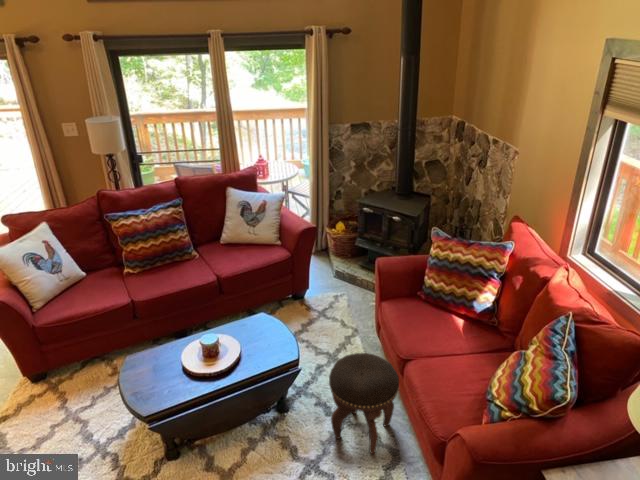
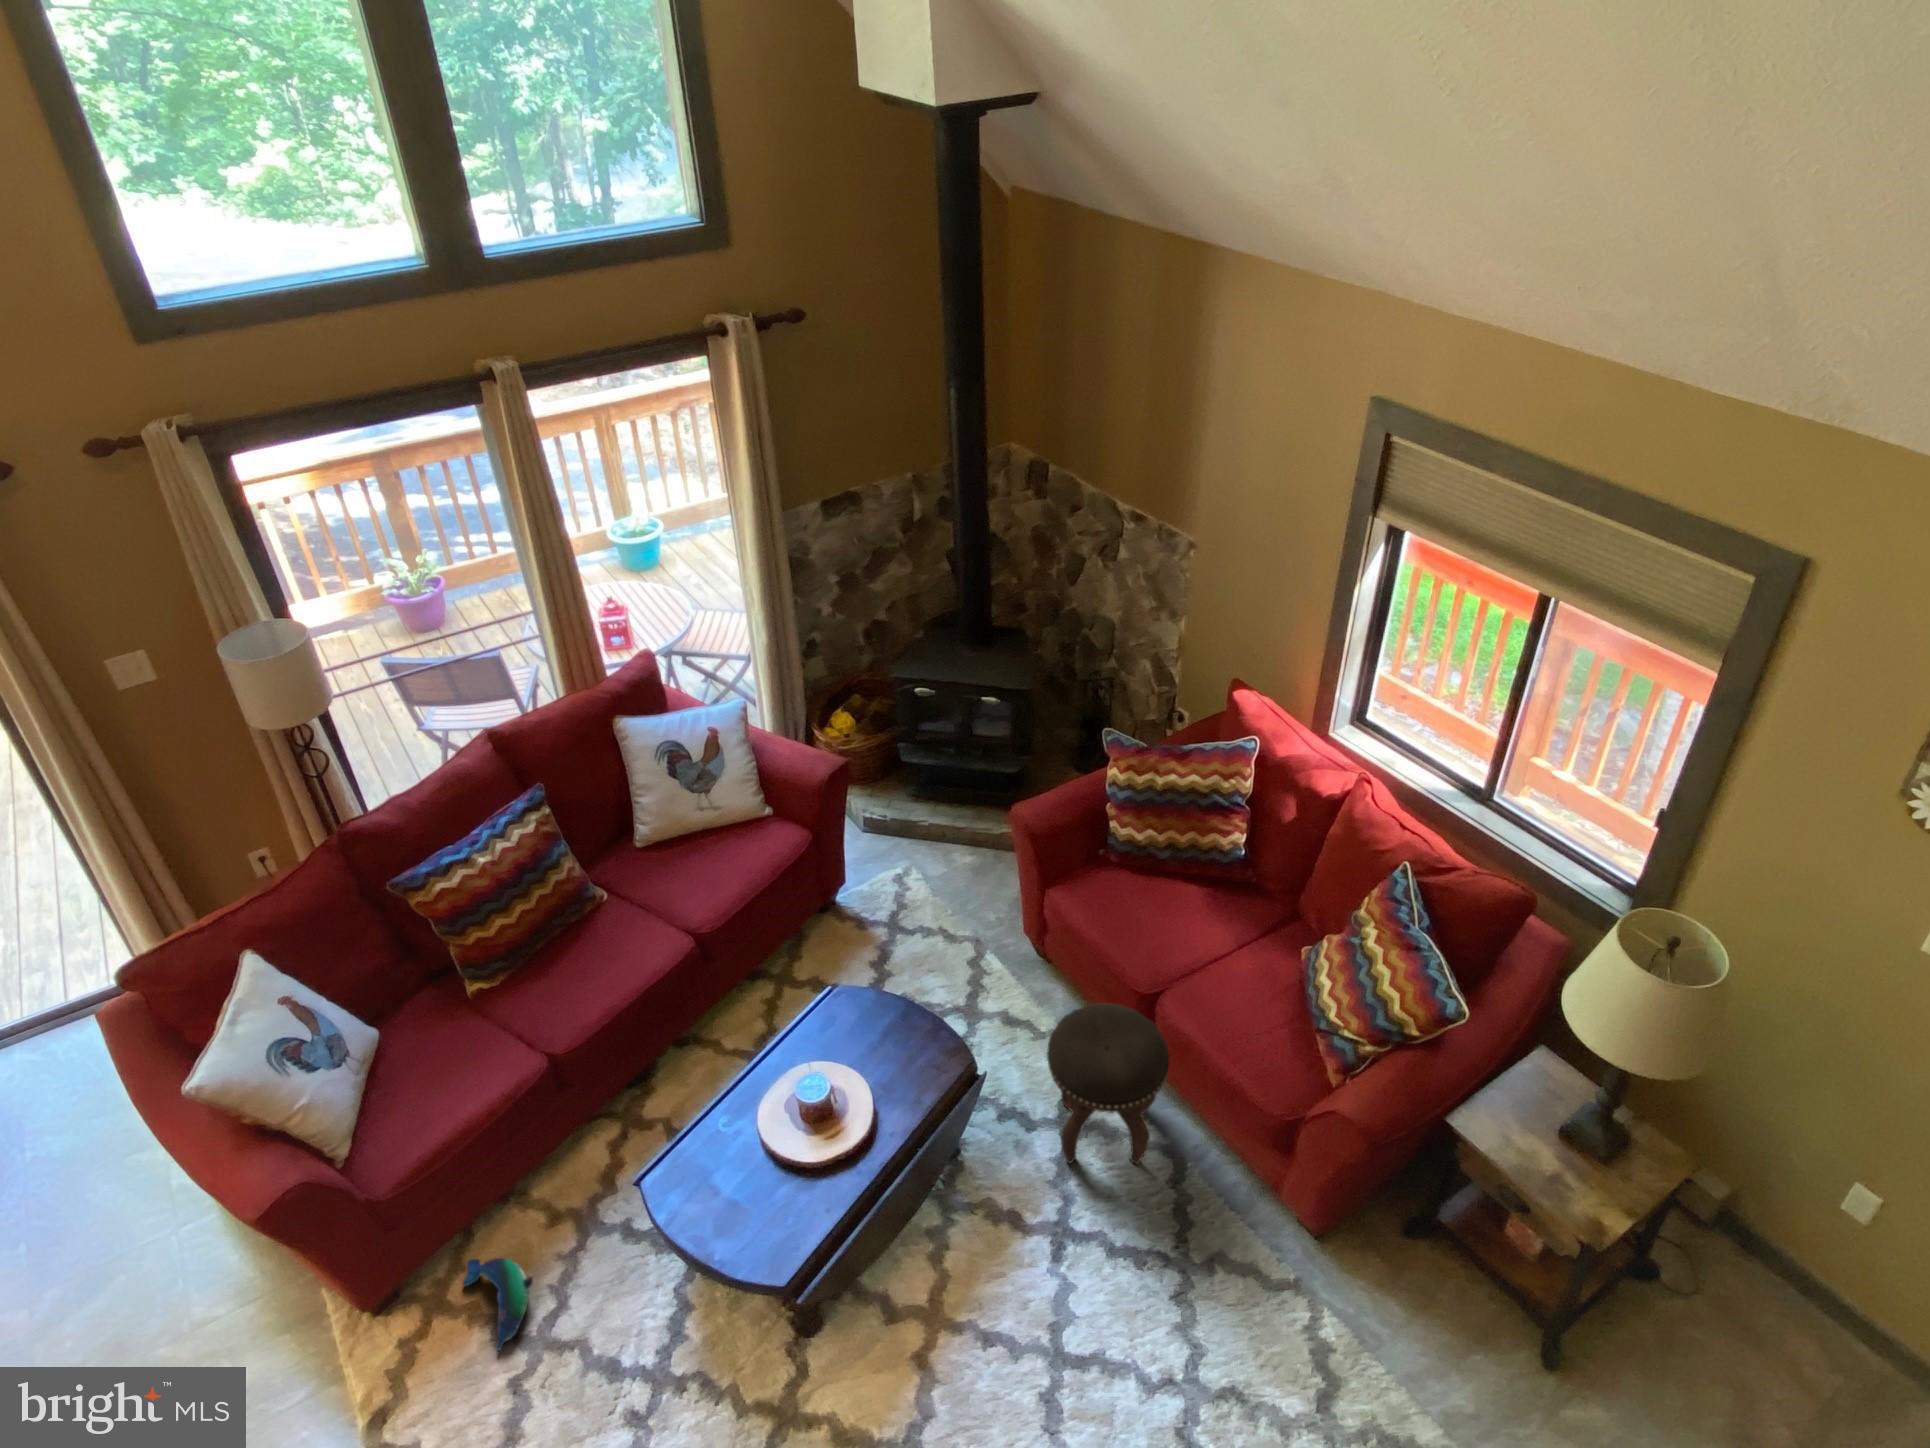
plush toy: none [59,374,89,412] -> present [463,1258,533,1351]

